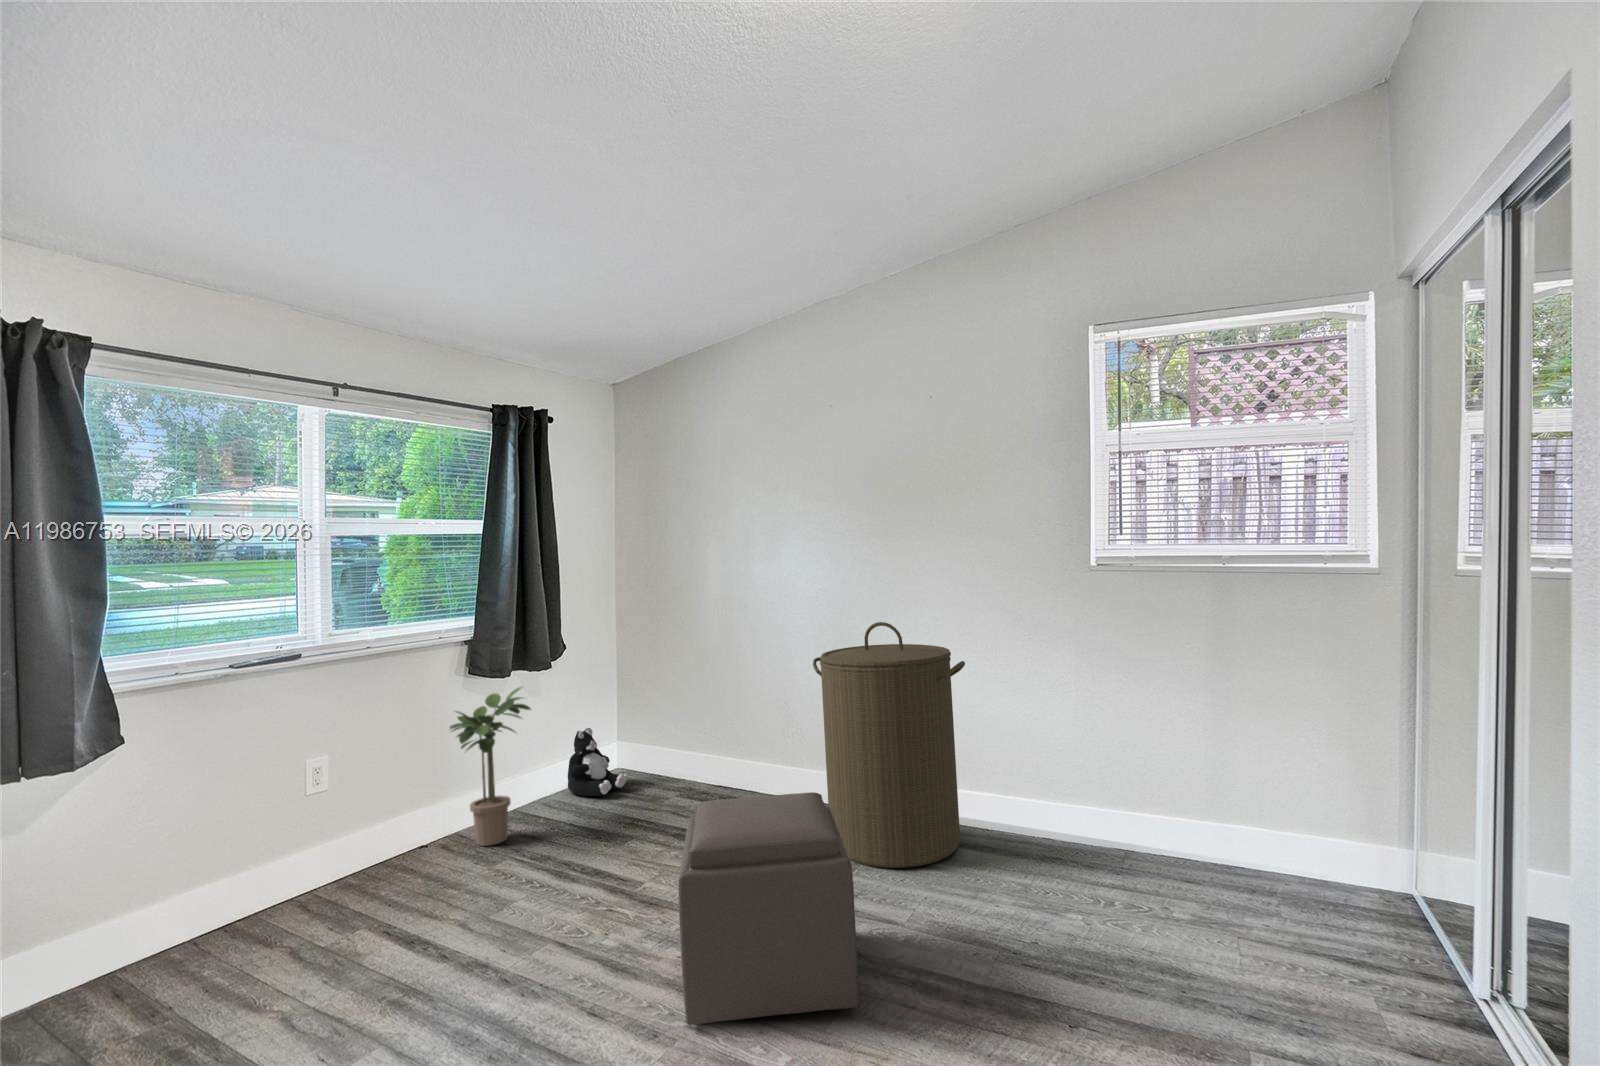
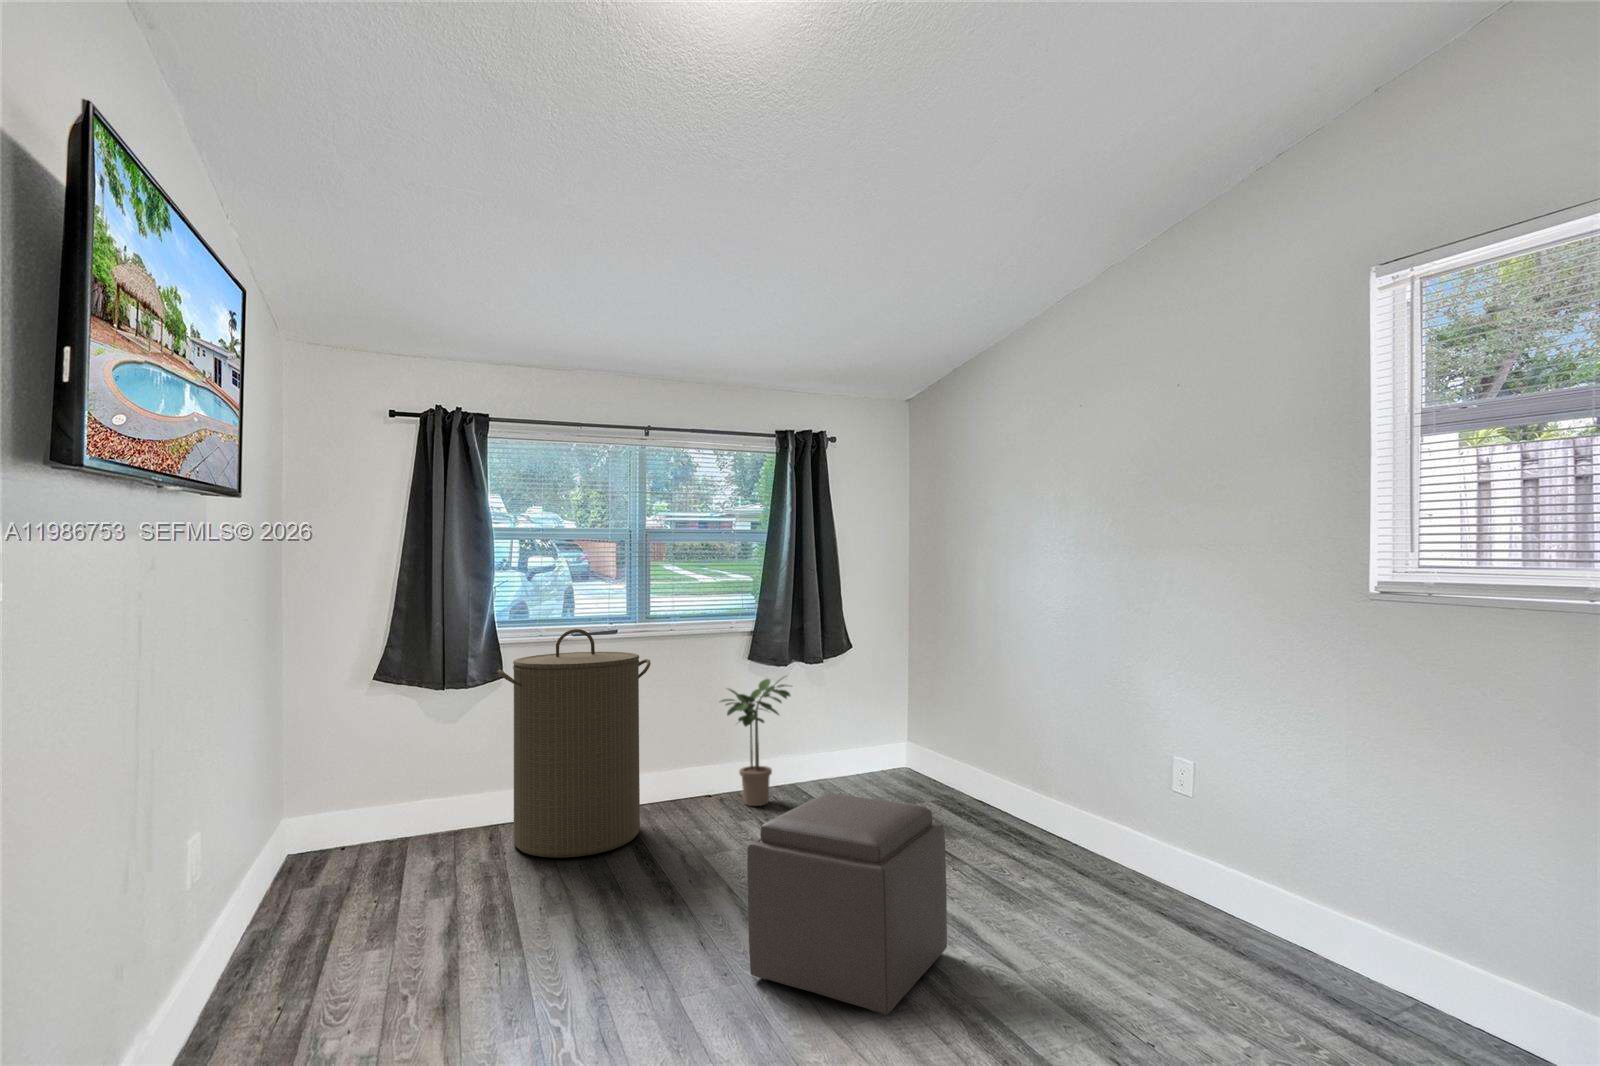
laundry hamper: present [813,622,965,868] -> present [498,629,651,858]
plush toy: present [568,728,628,796] -> none [843,723,896,787]

